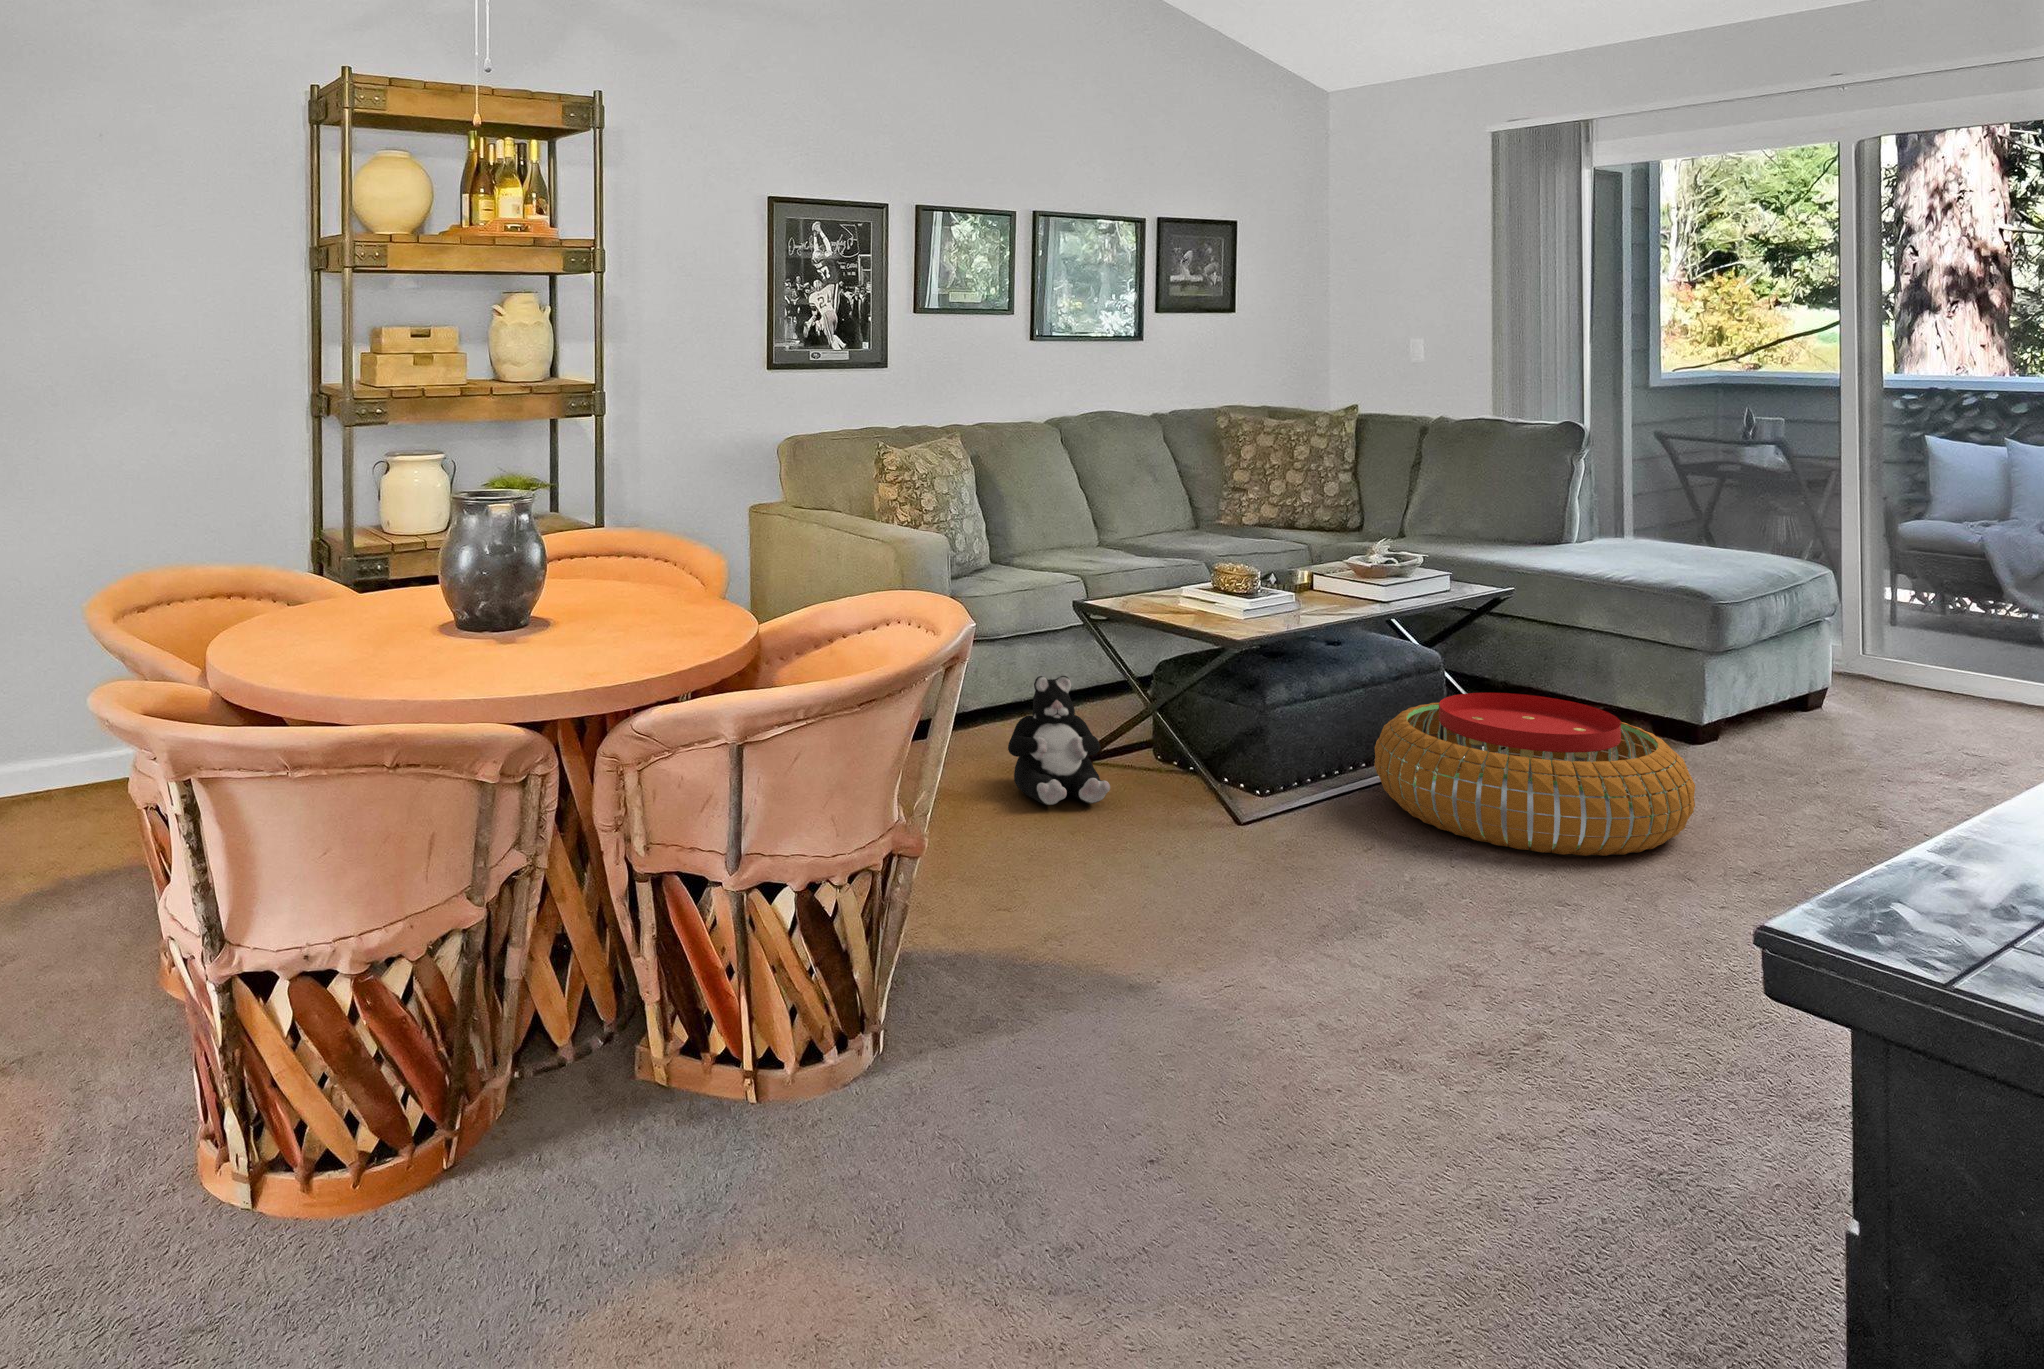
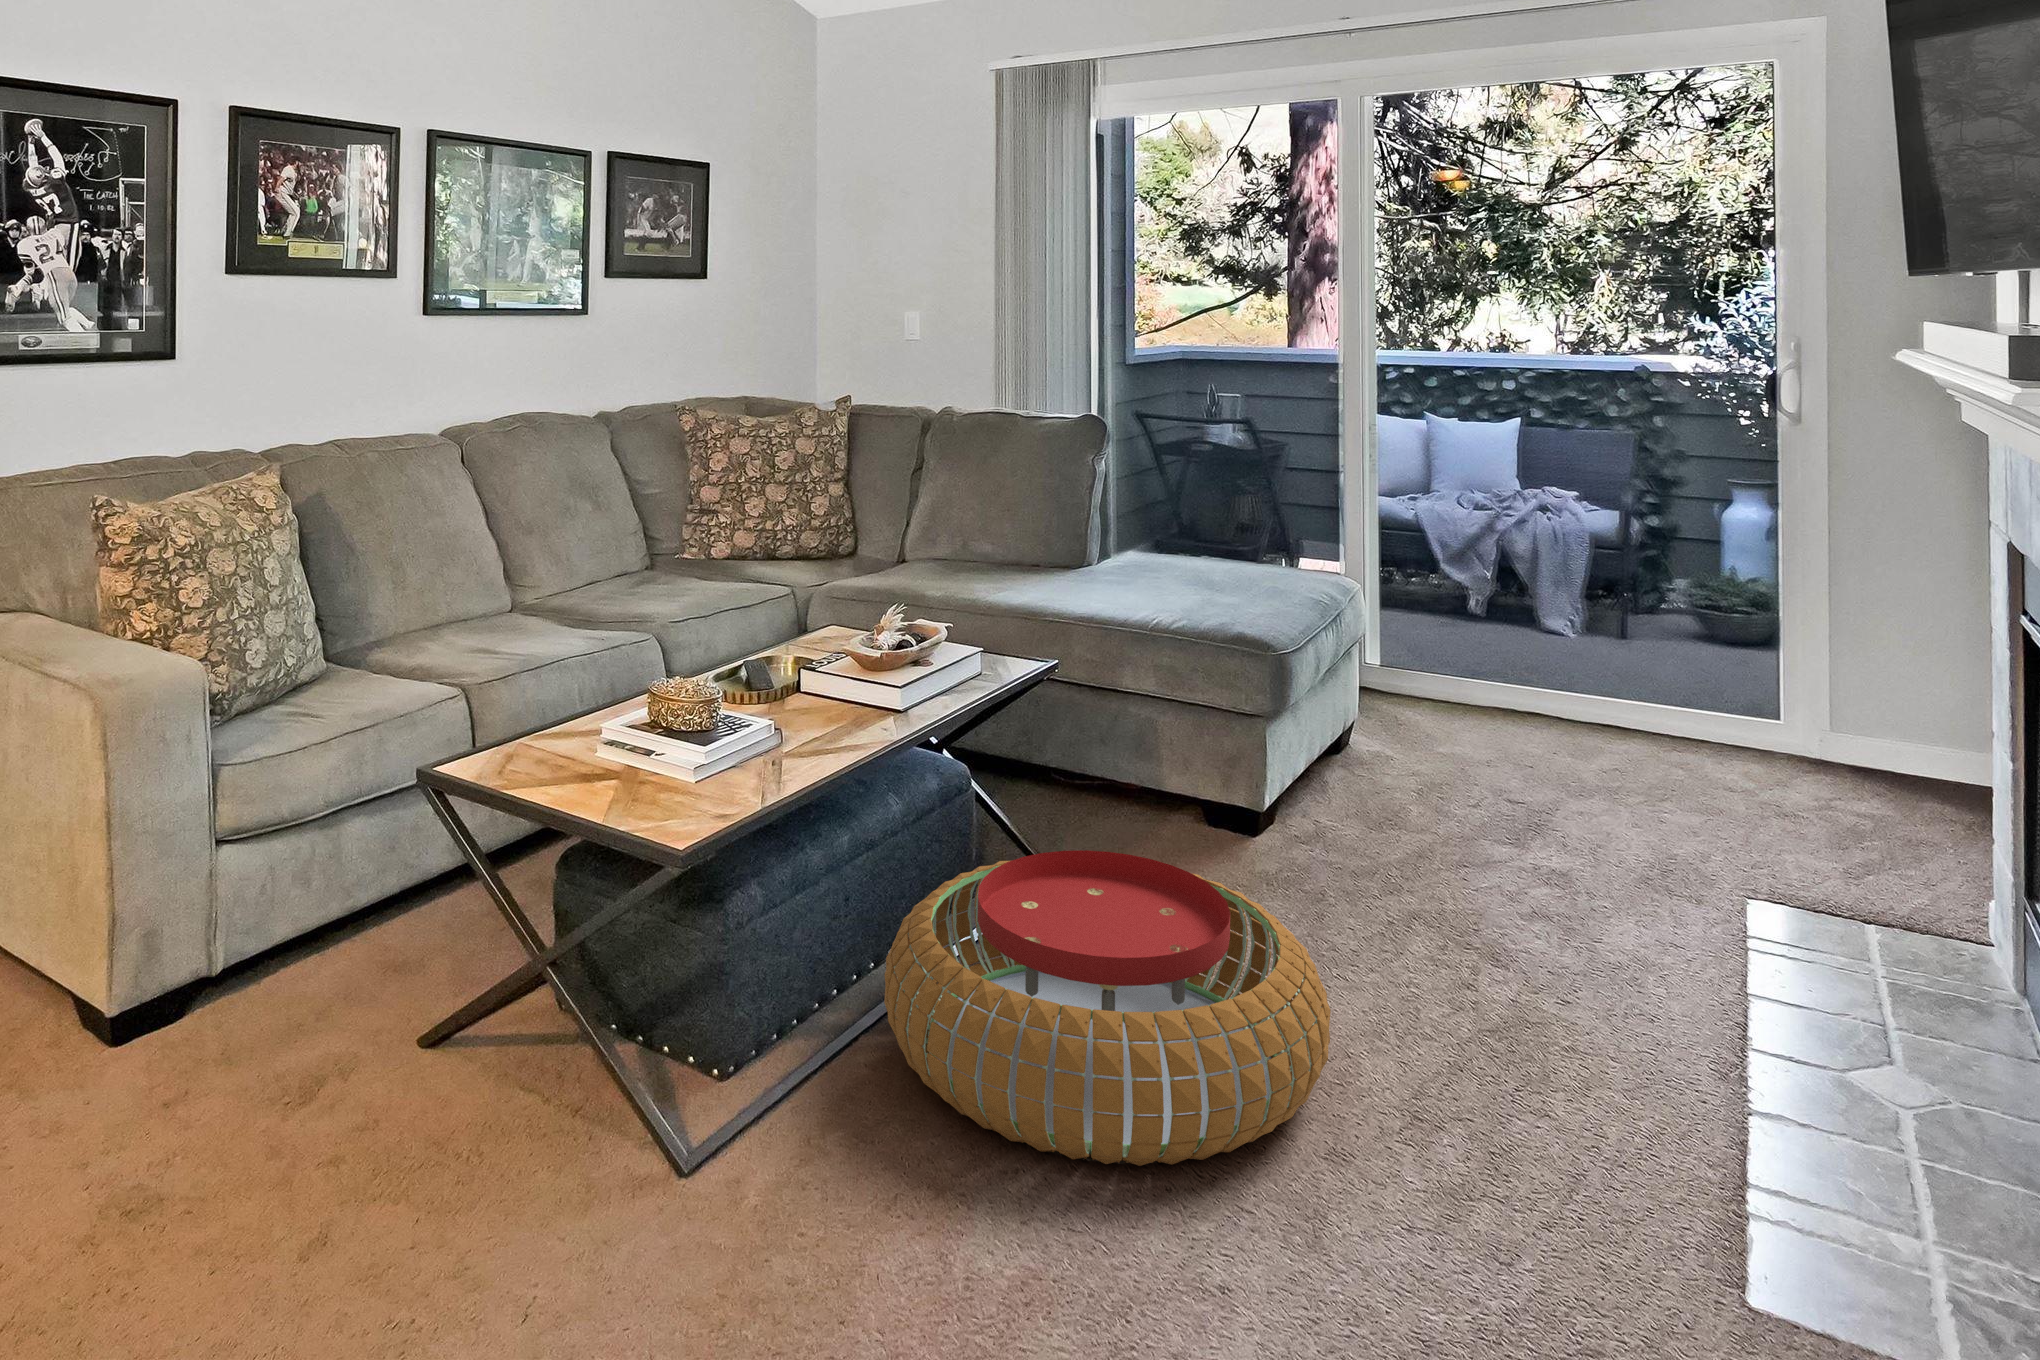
plush toy: present [1008,676,1110,805] -> none [262,927,446,1205]

